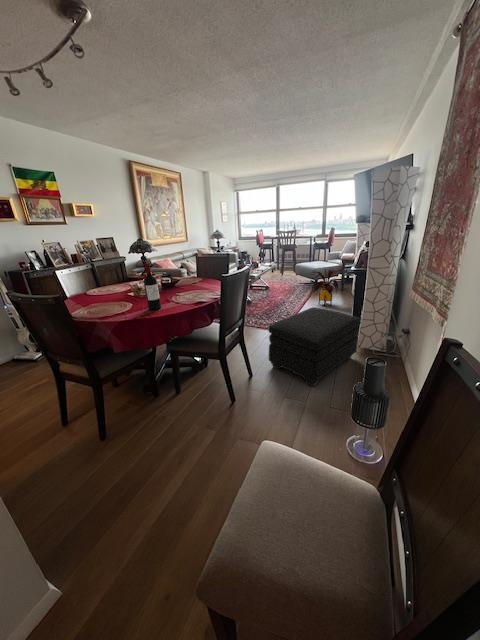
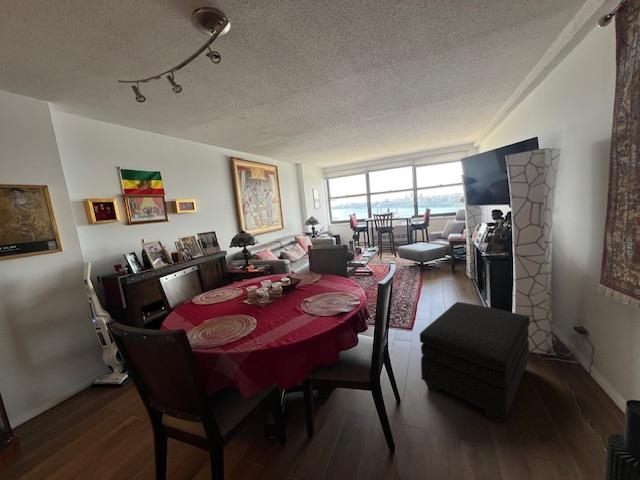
wine bottle: present [144,263,161,310] -> none [279,270,299,331]
house plant: present [313,270,346,306] -> none [422,251,473,293]

